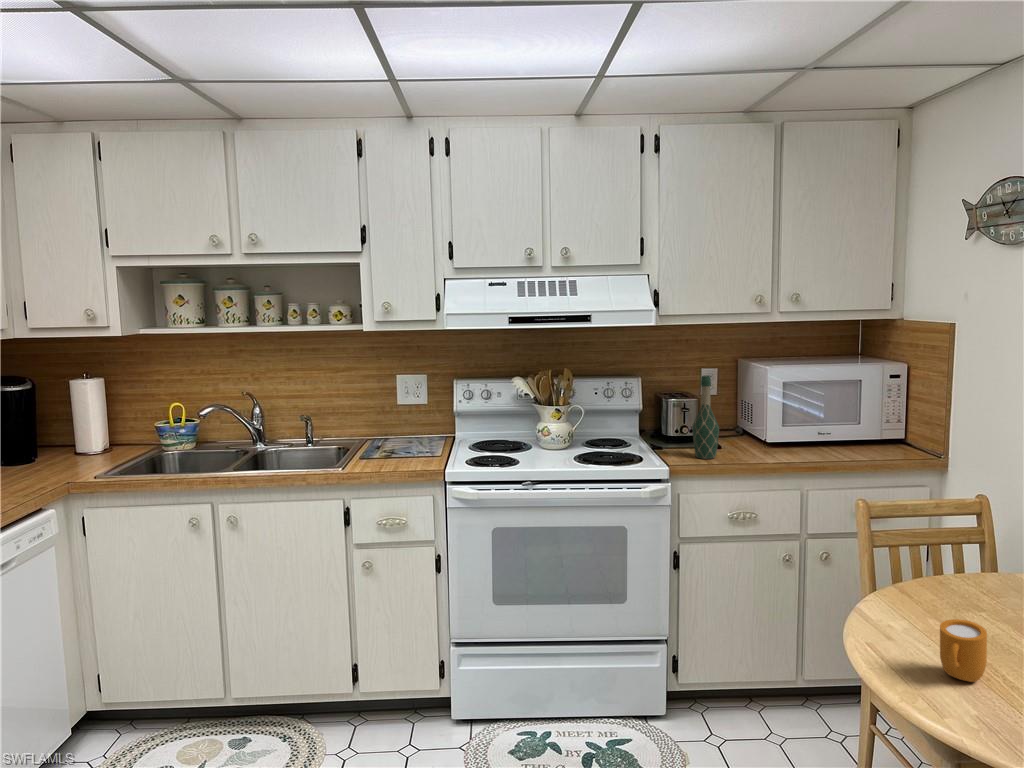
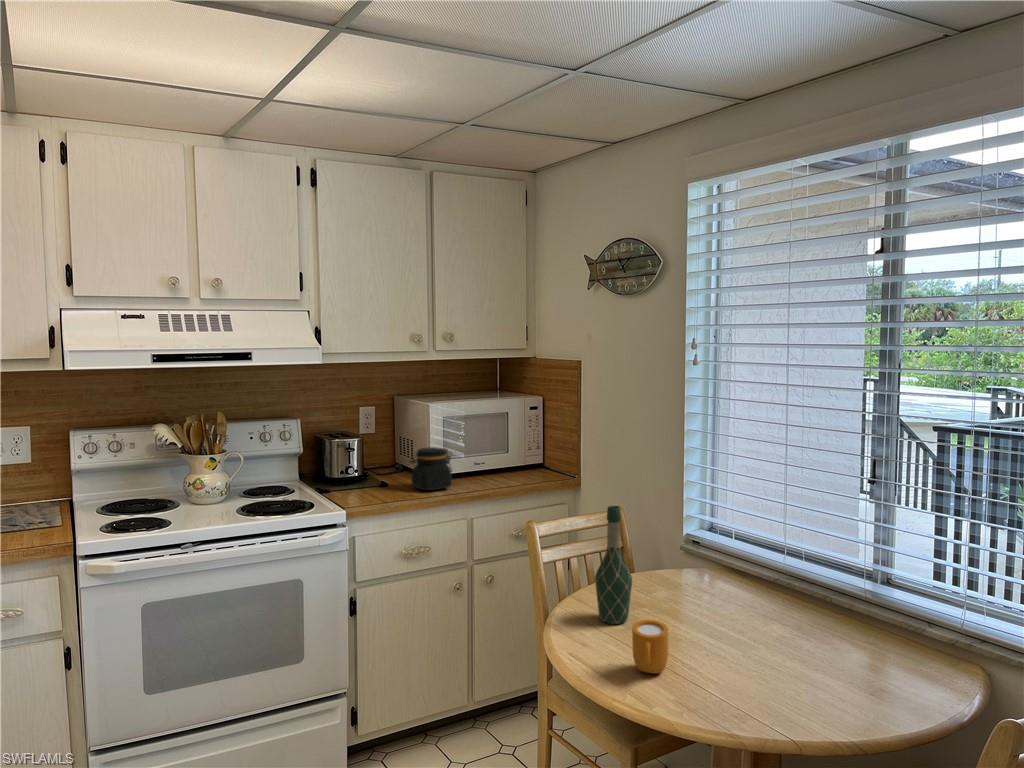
wine bottle: present [692,375,719,459] -> present [595,506,632,624]
jar: none [741,412,788,456] -> present [410,447,452,490]

